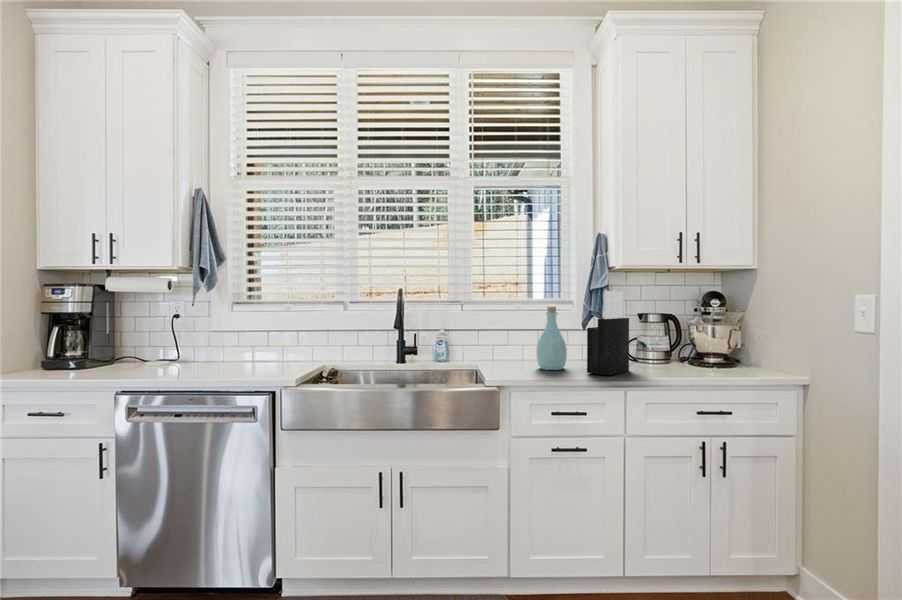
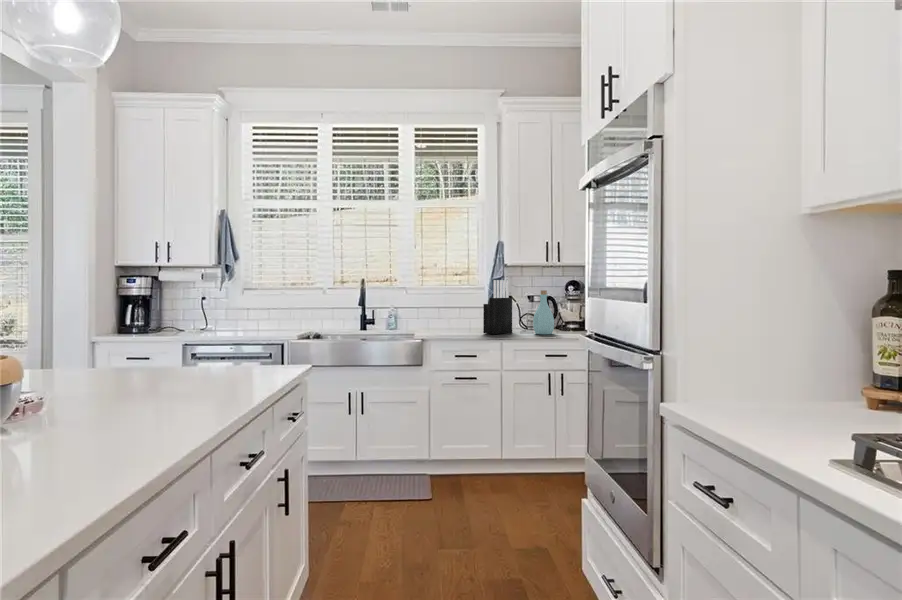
bottle: present [537,307,567,370] -> present [533,290,554,334]

